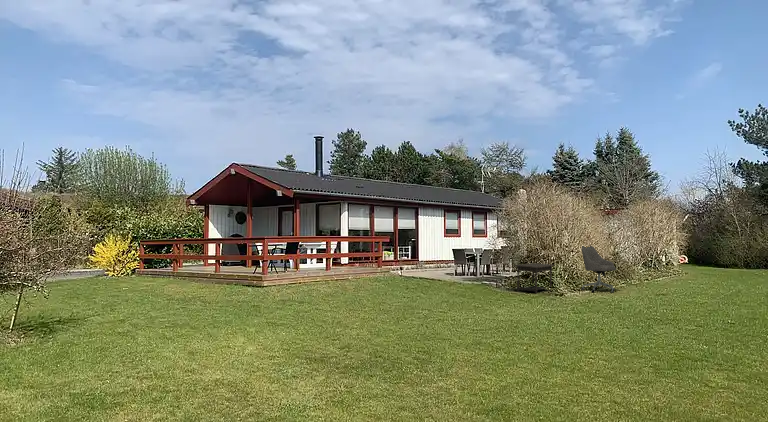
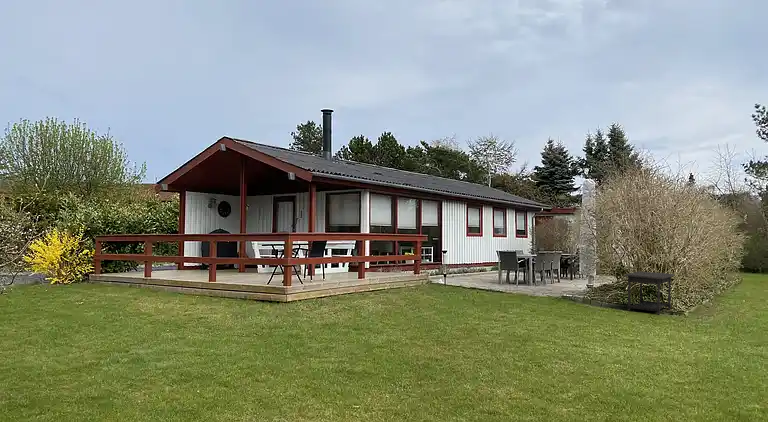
chair: present [581,246,616,293] -> none [704,248,756,313]

